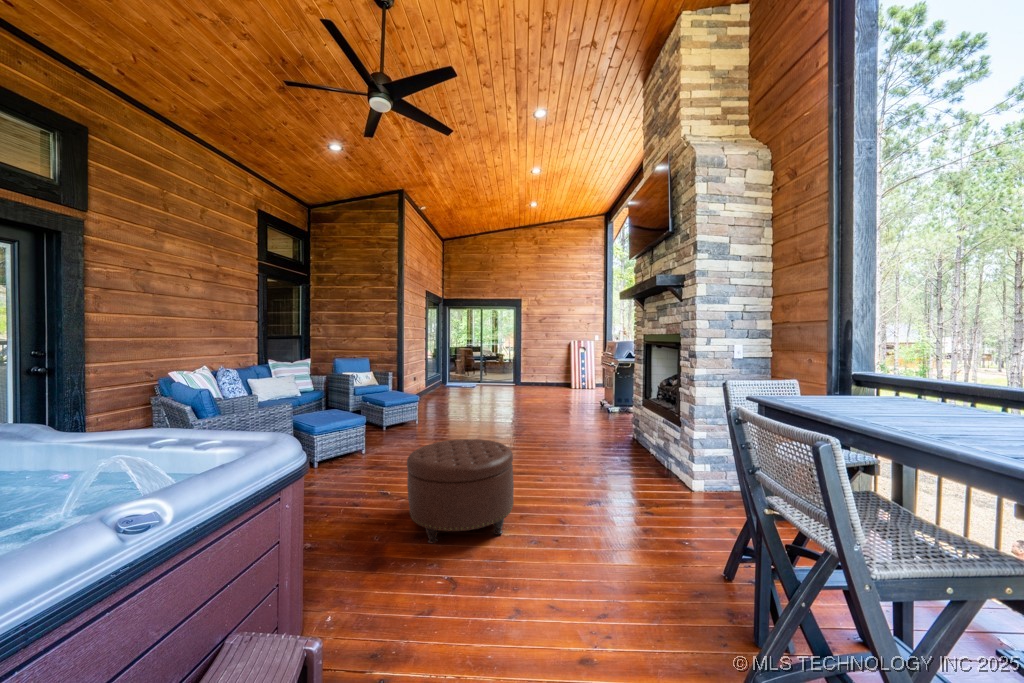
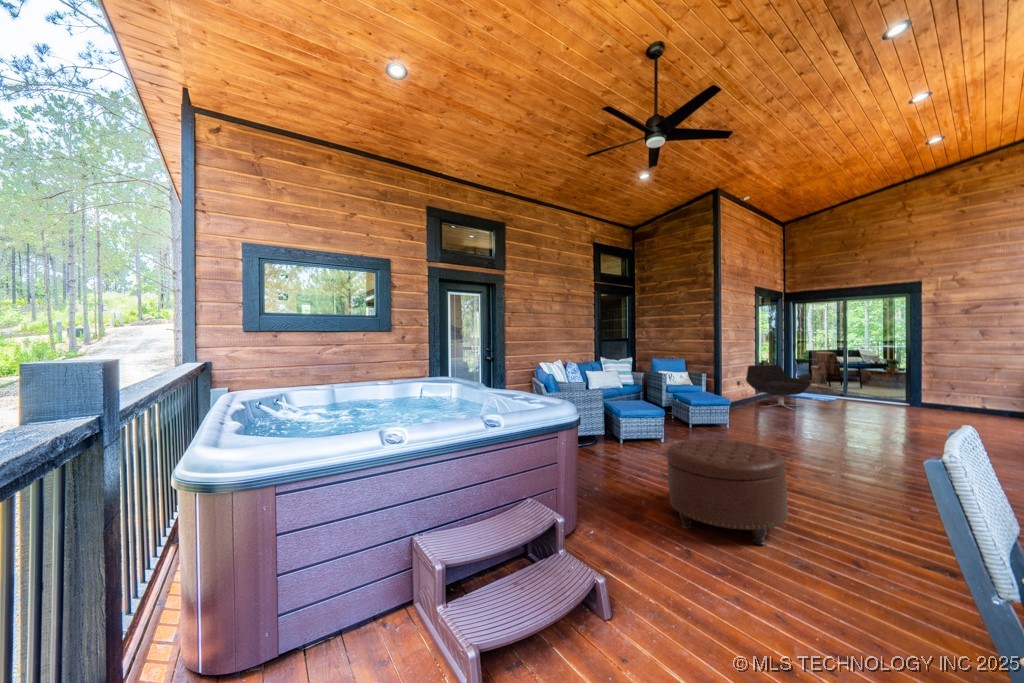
lounge chair: none [420,362,469,402] -> present [746,364,811,410]

